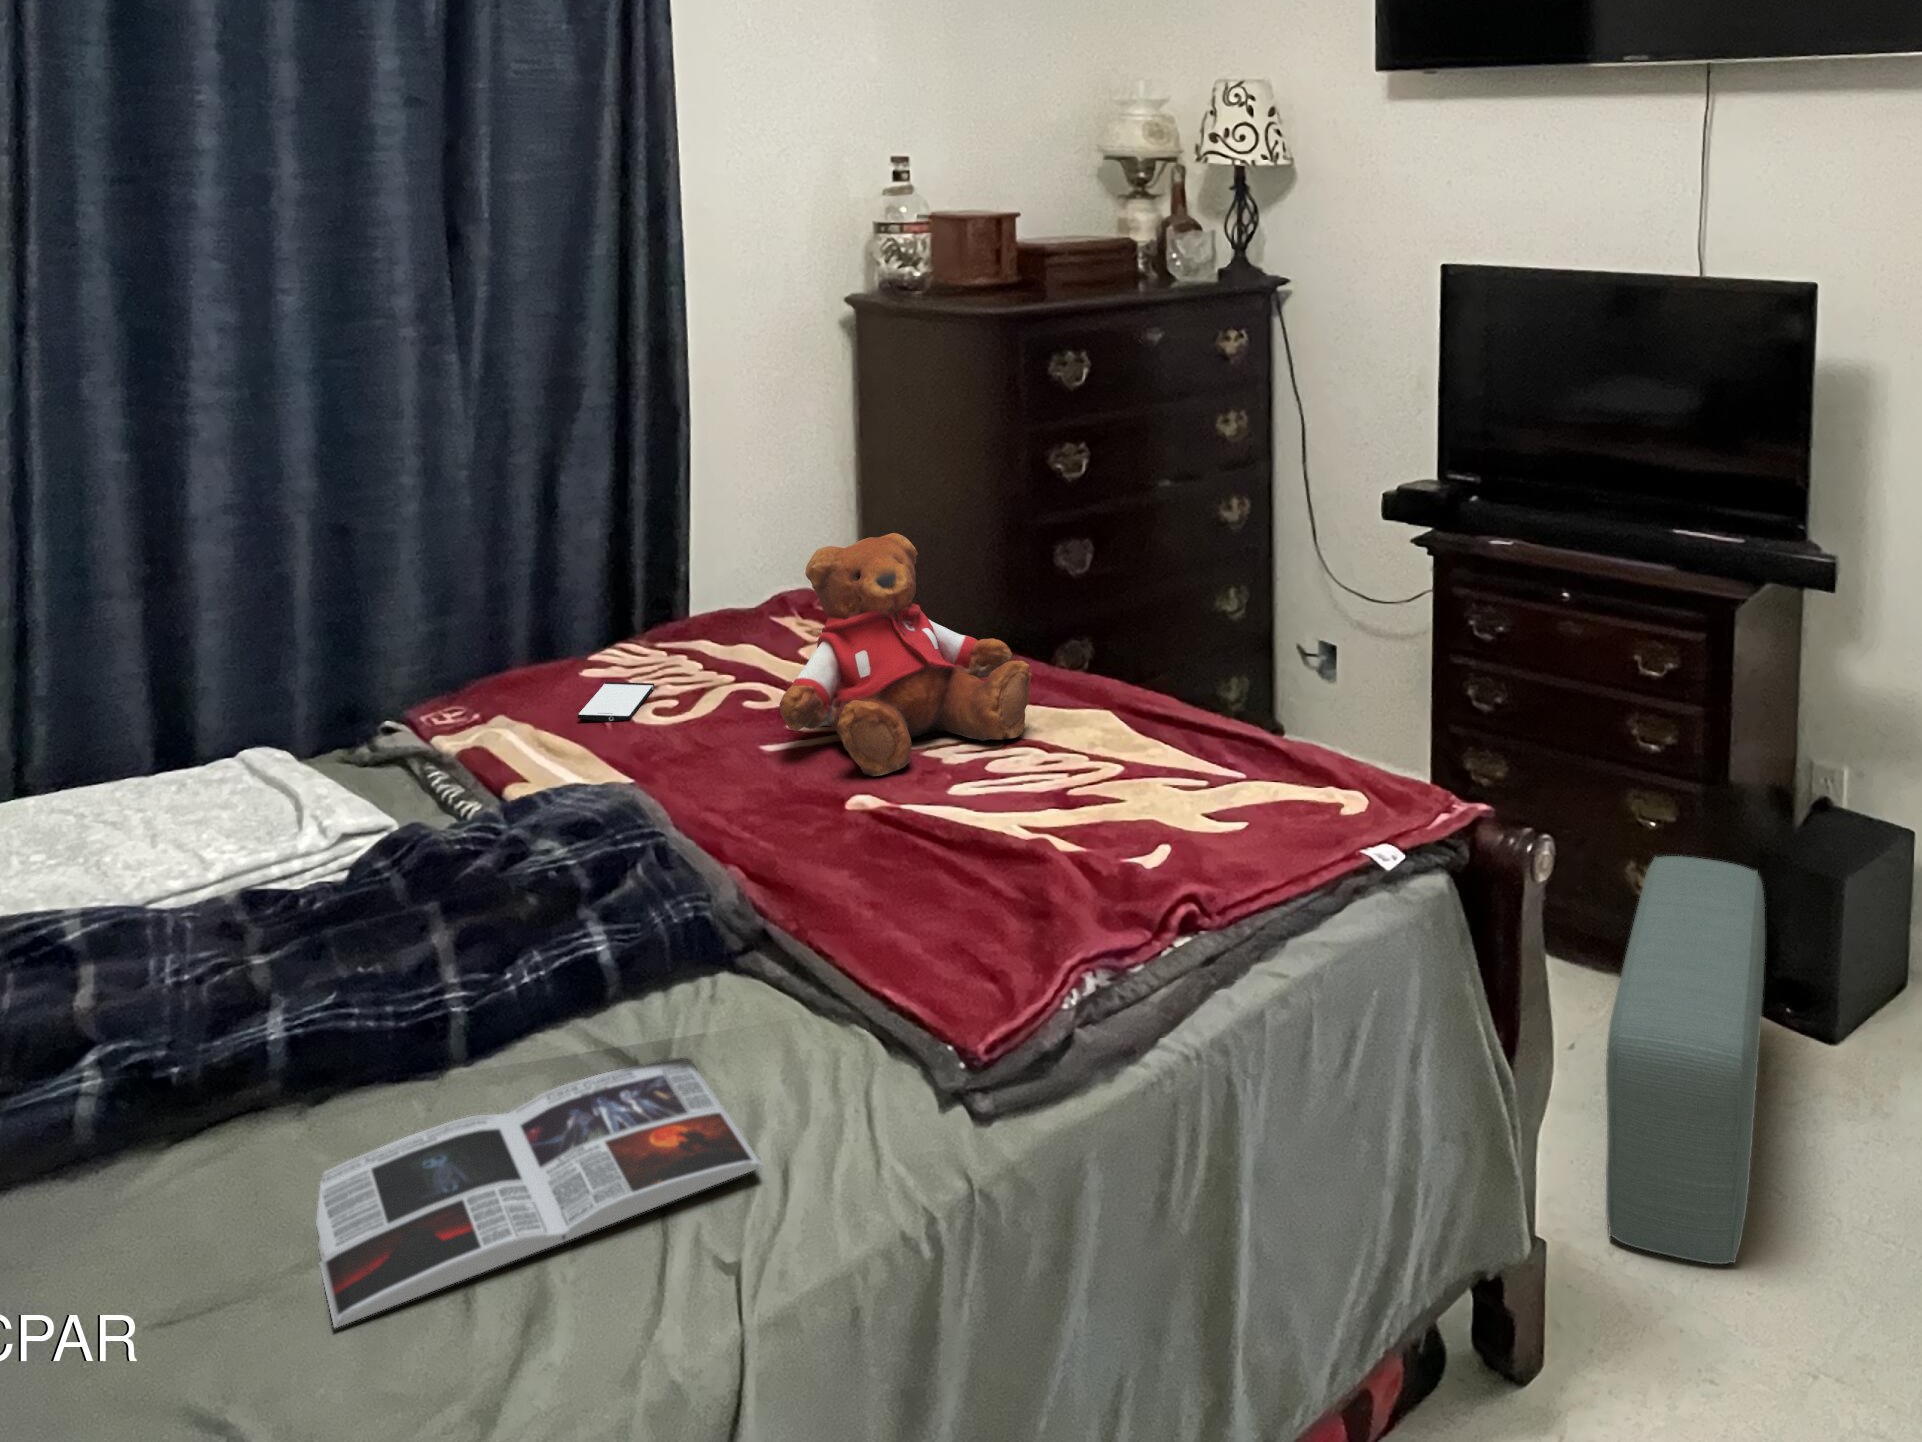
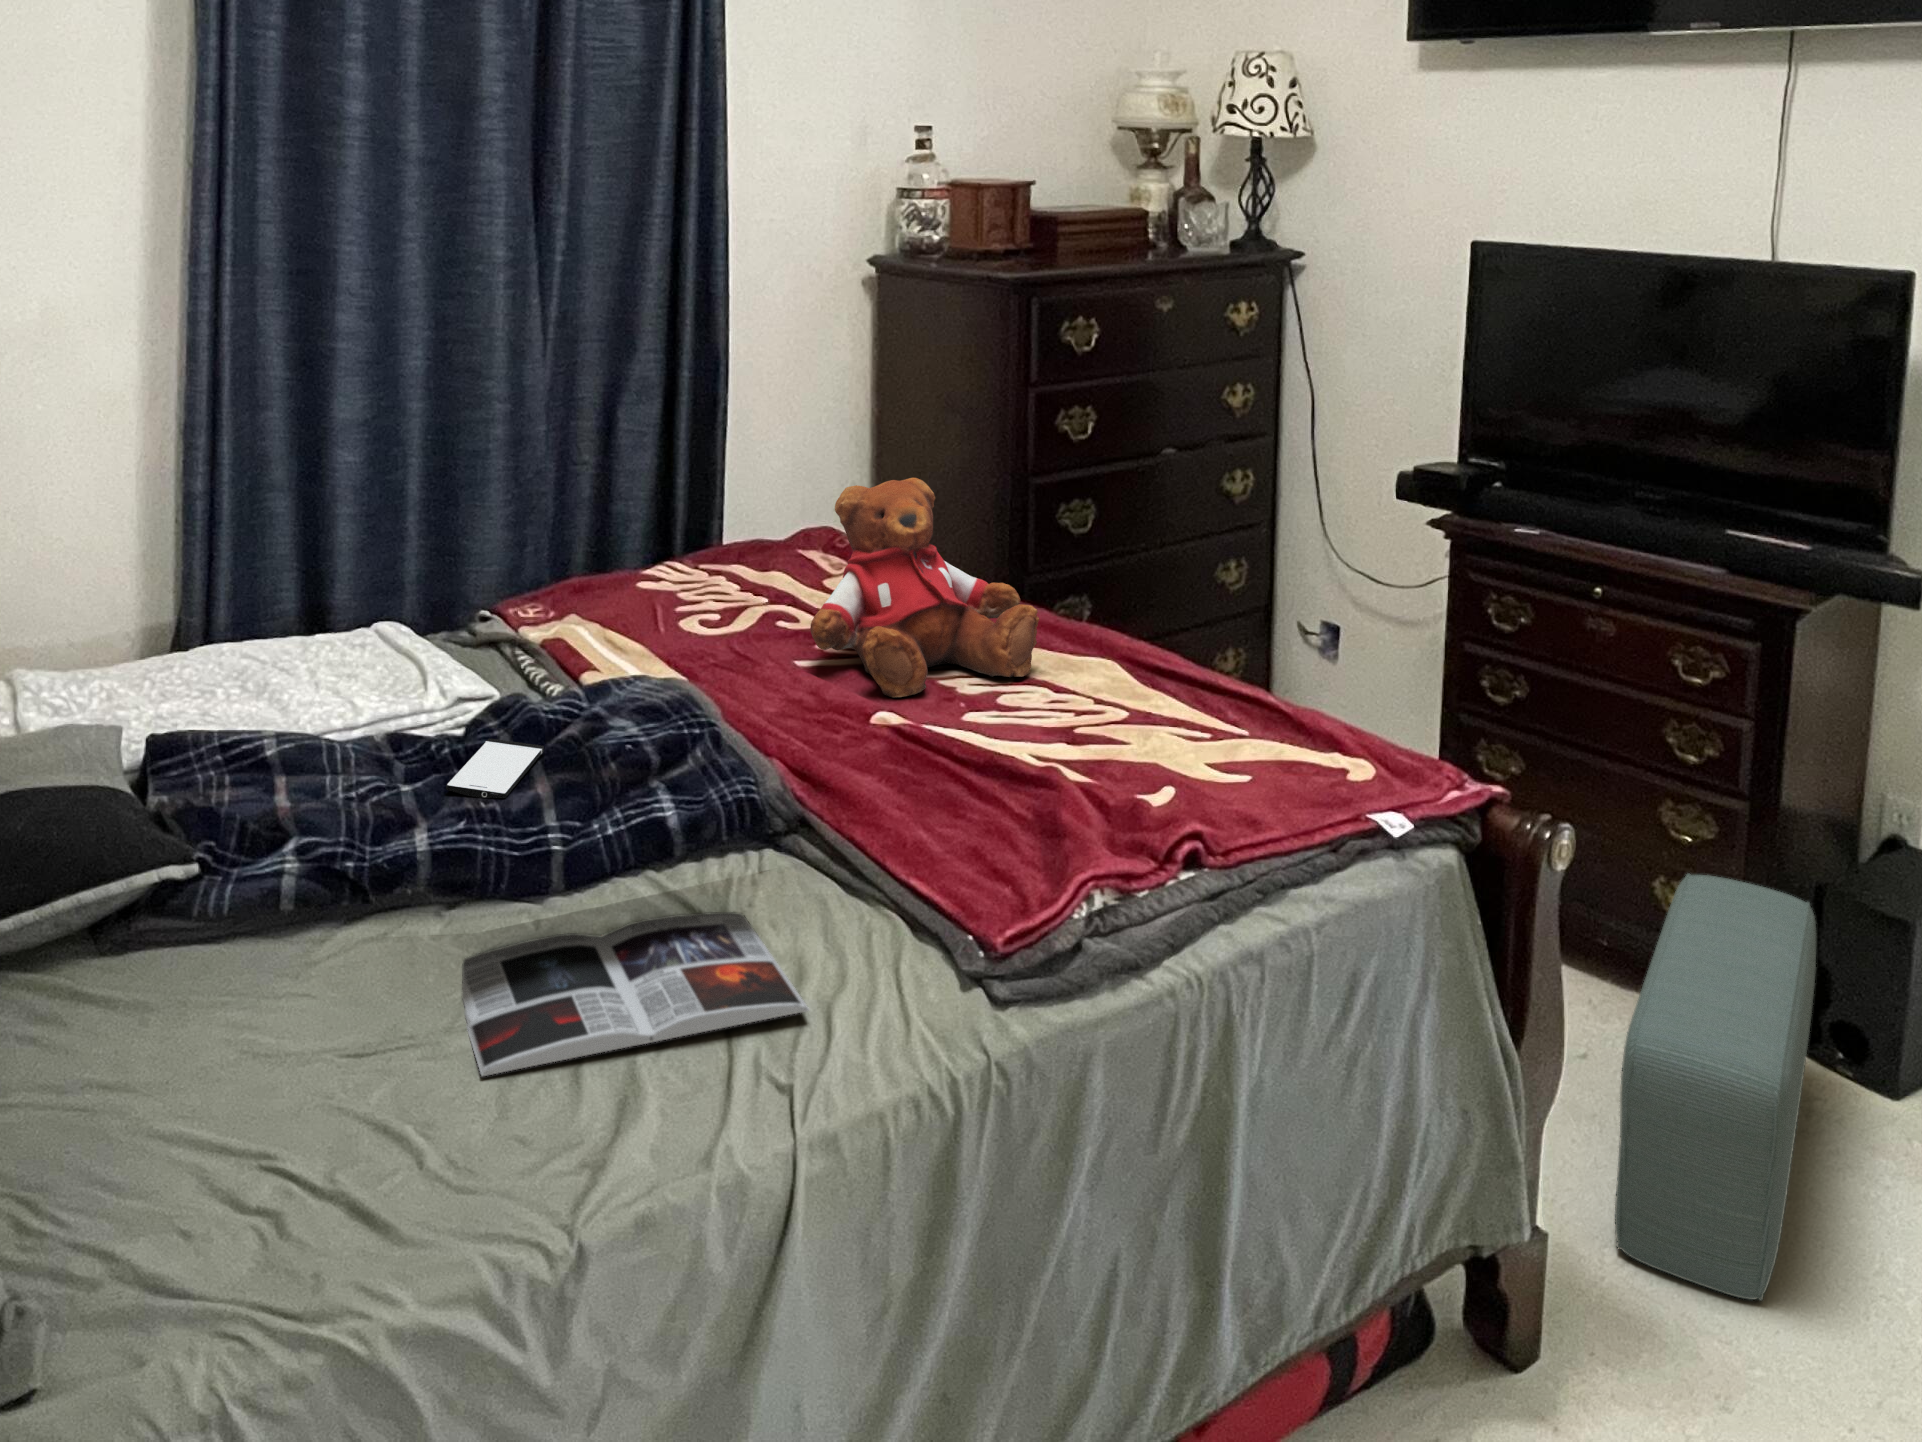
smartphone: present [578,682,654,722] -> present [446,738,544,798]

